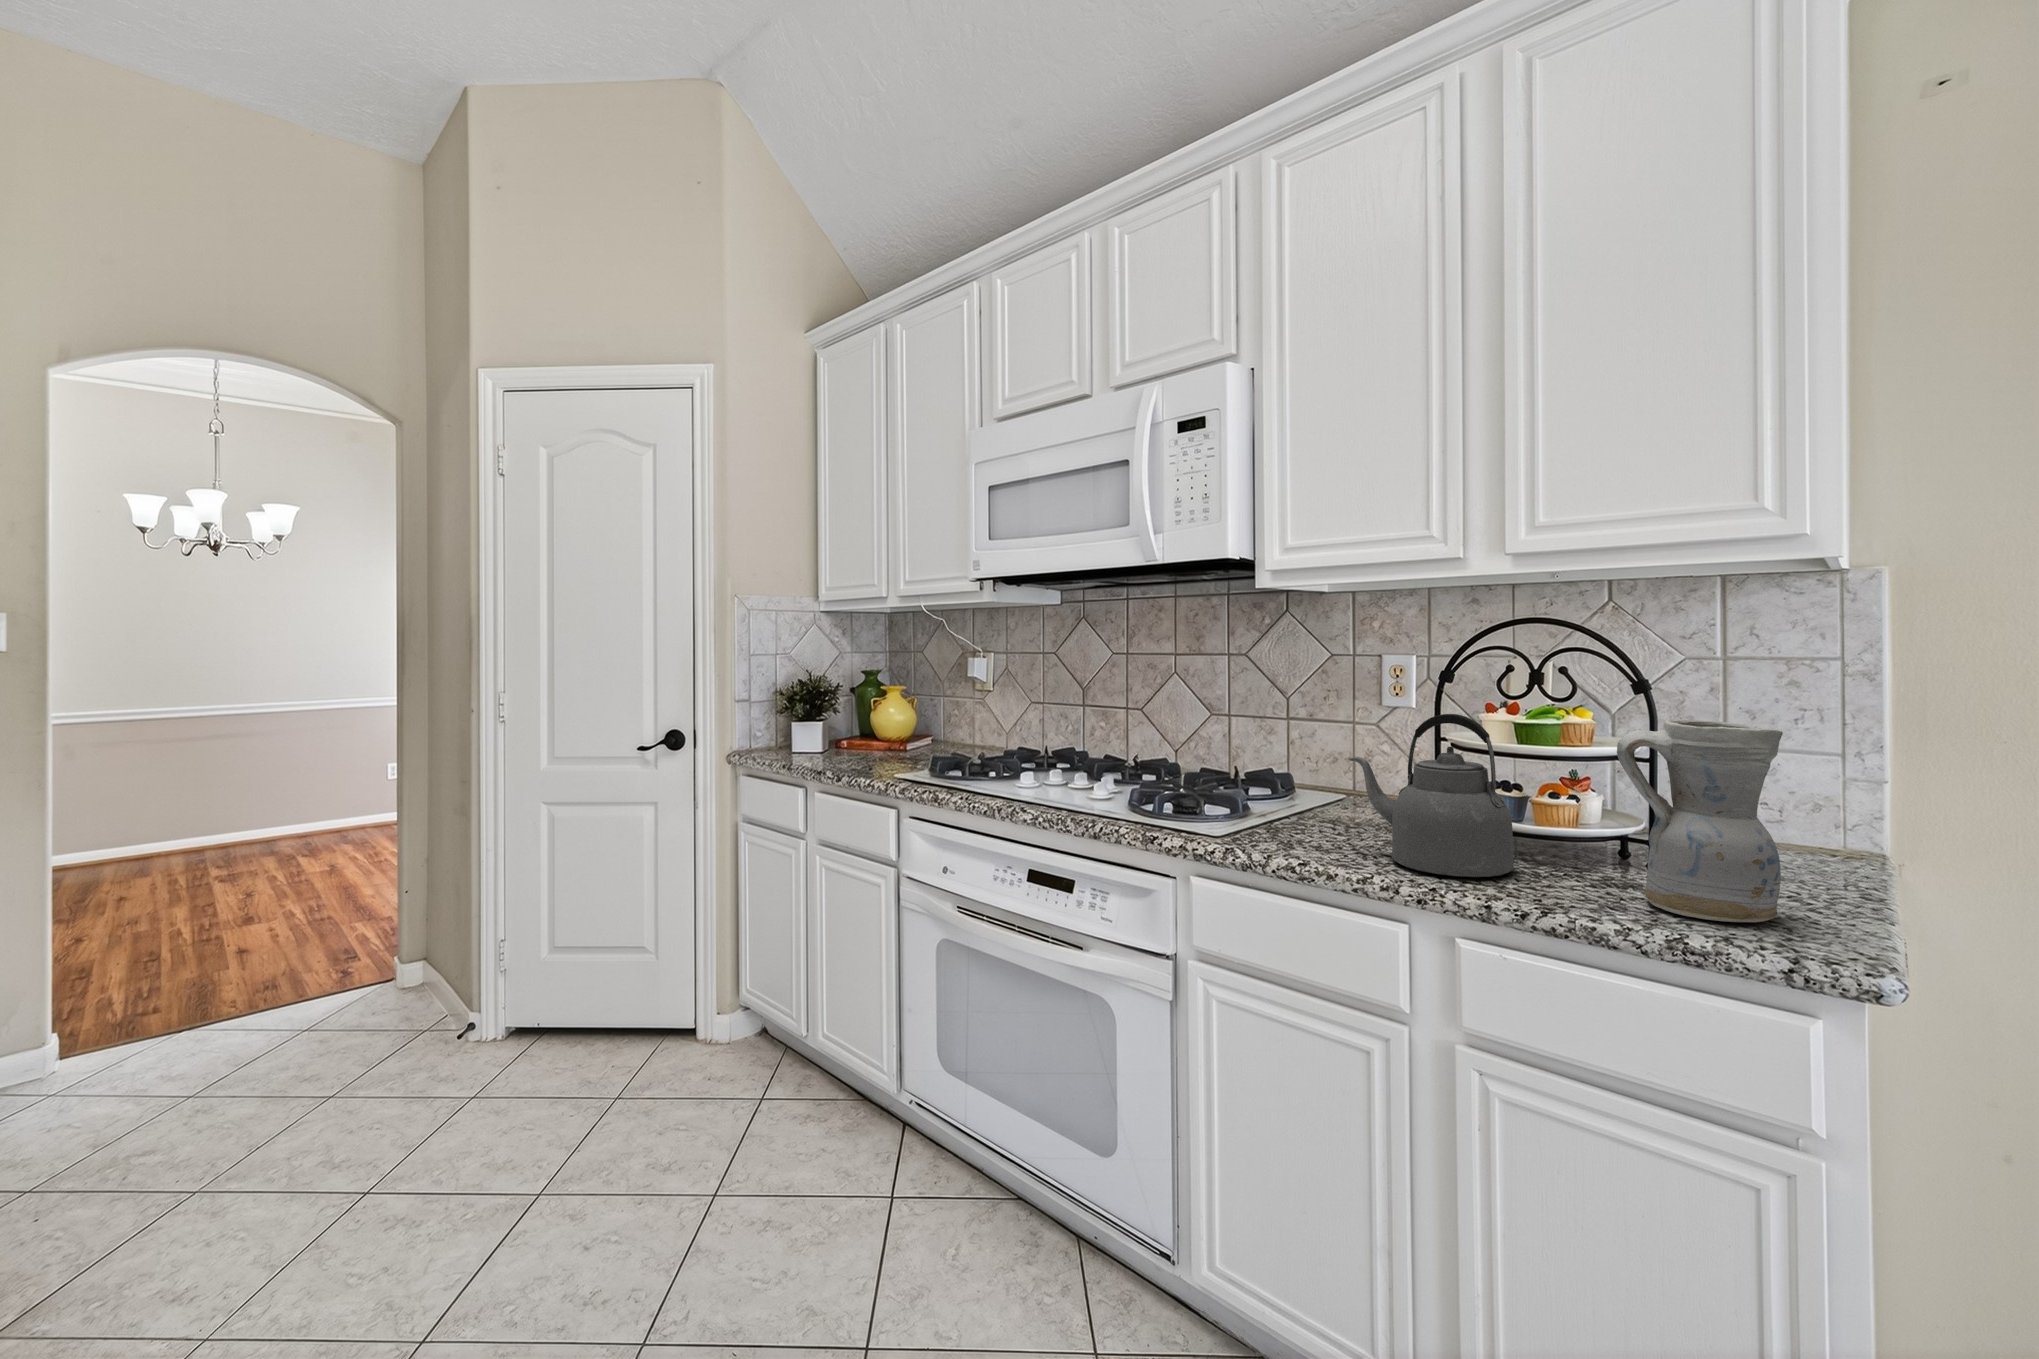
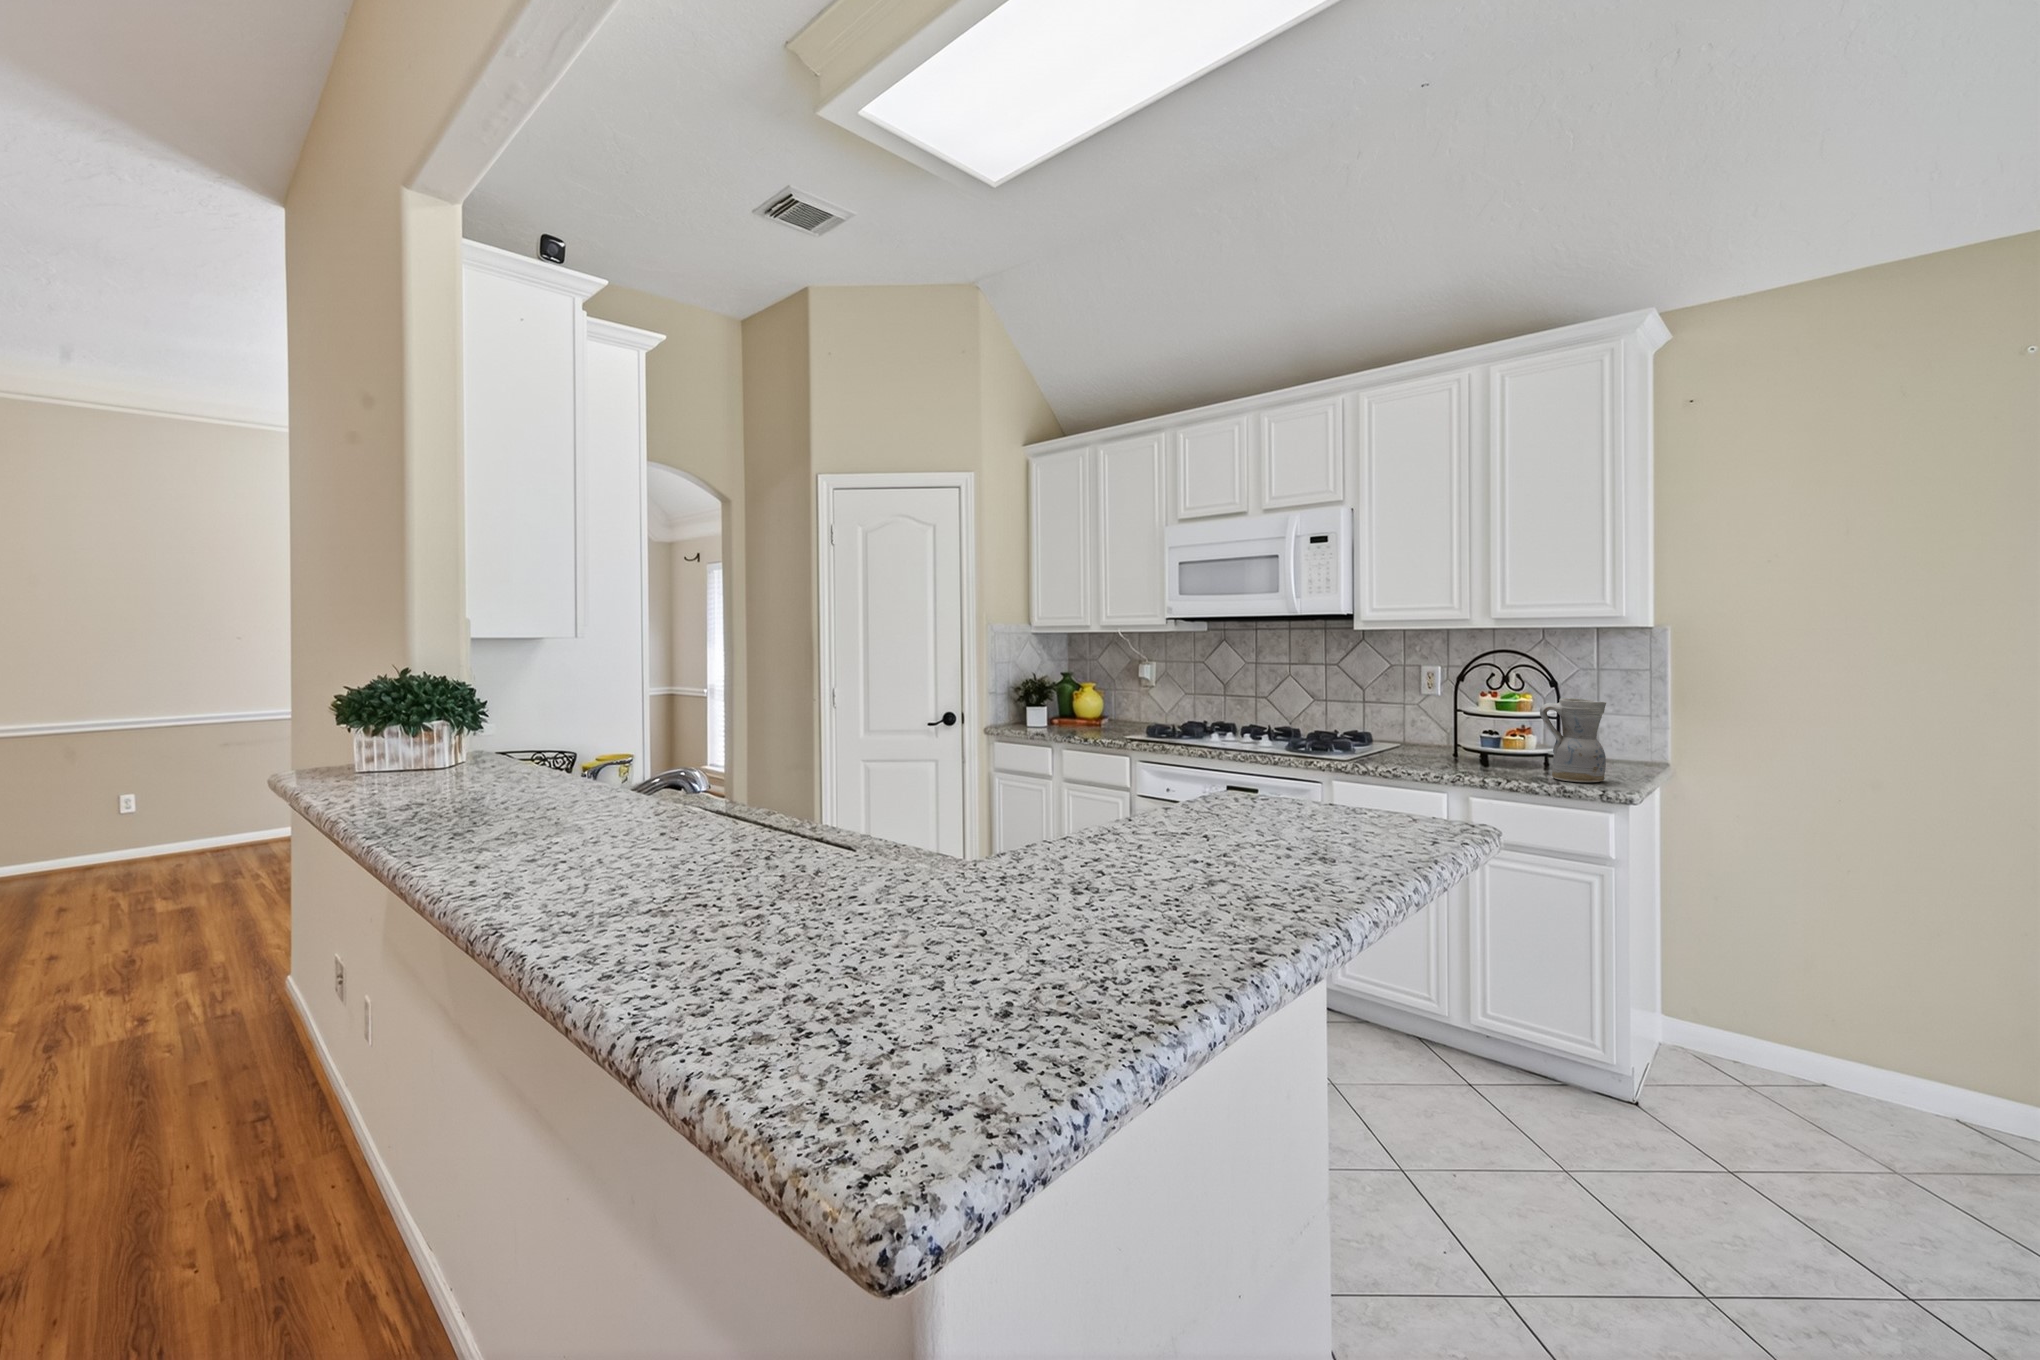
kettle: present [1348,714,1514,877] -> none [1414,697,1495,772]

